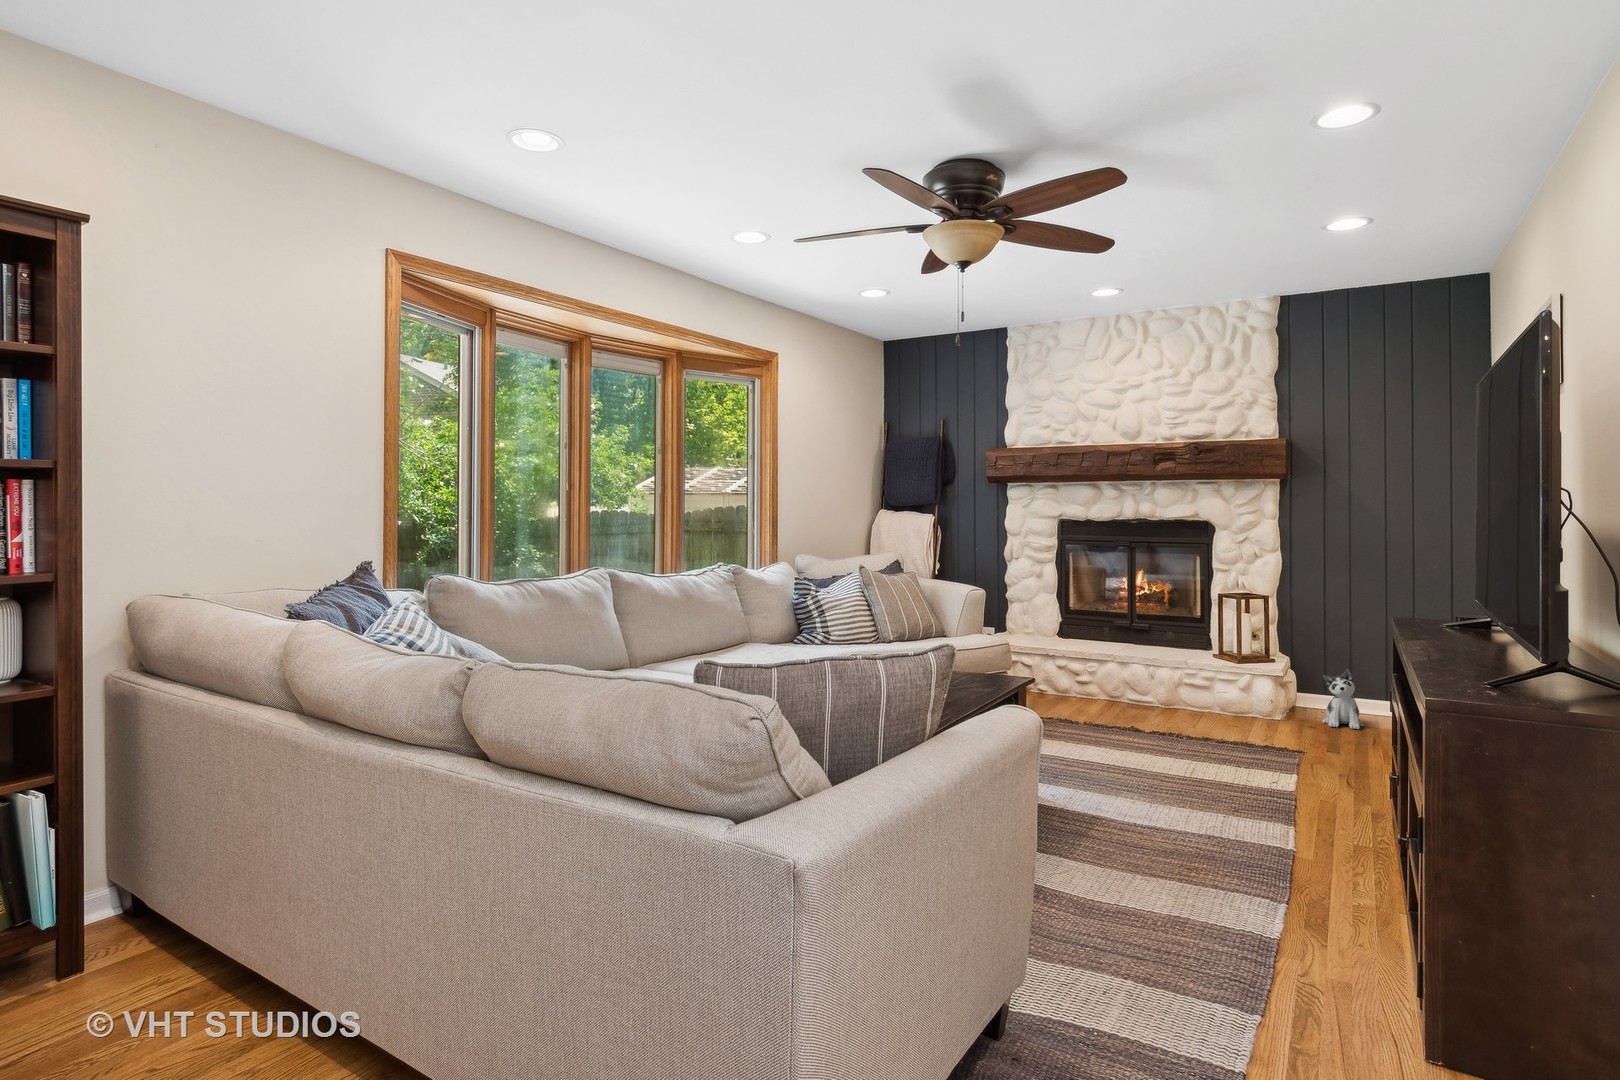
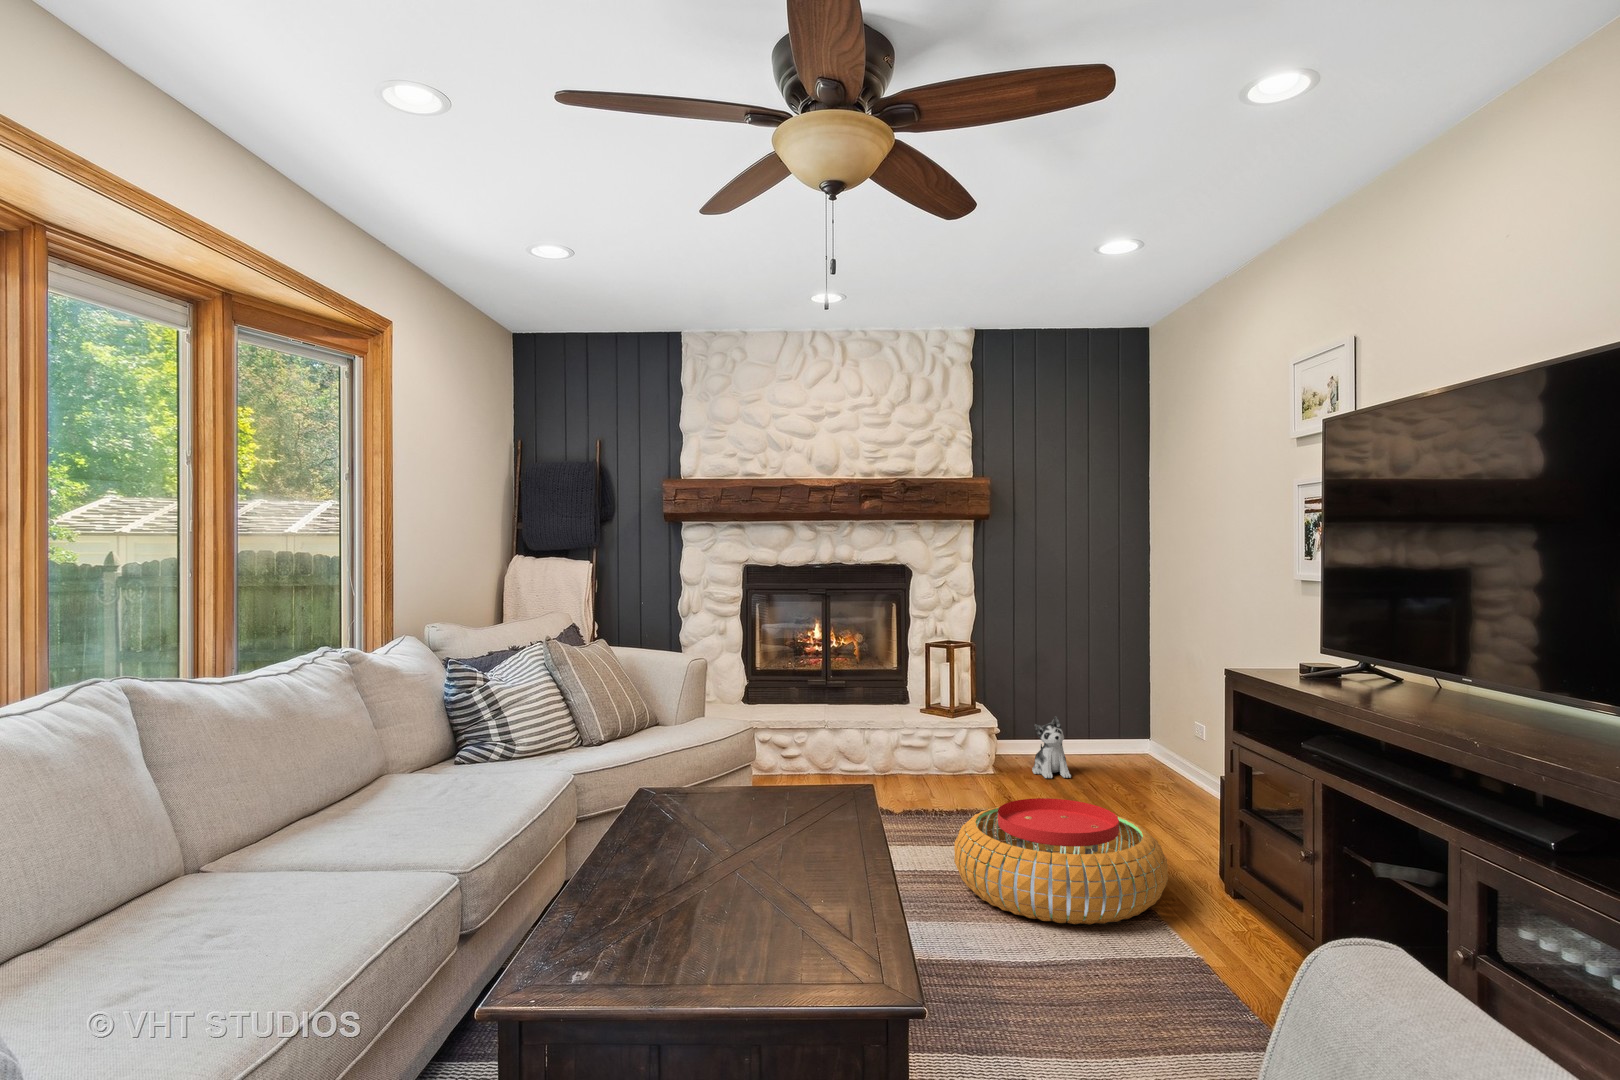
pouf: none [1139,716,1329,811] -> present [954,798,1168,924]

